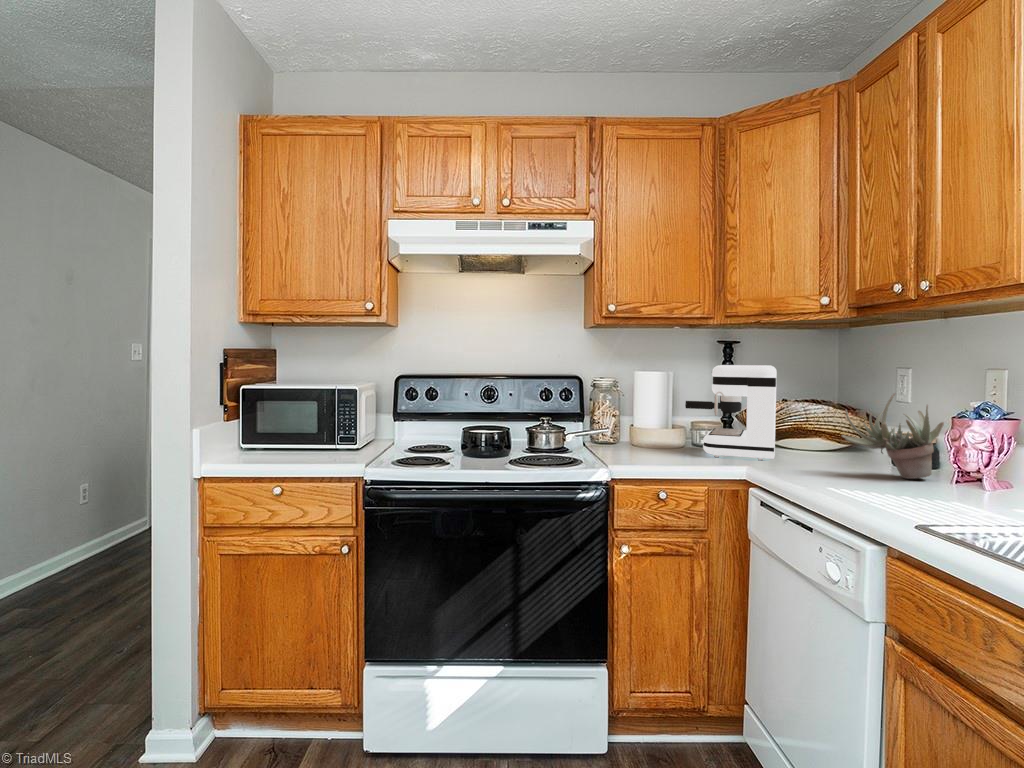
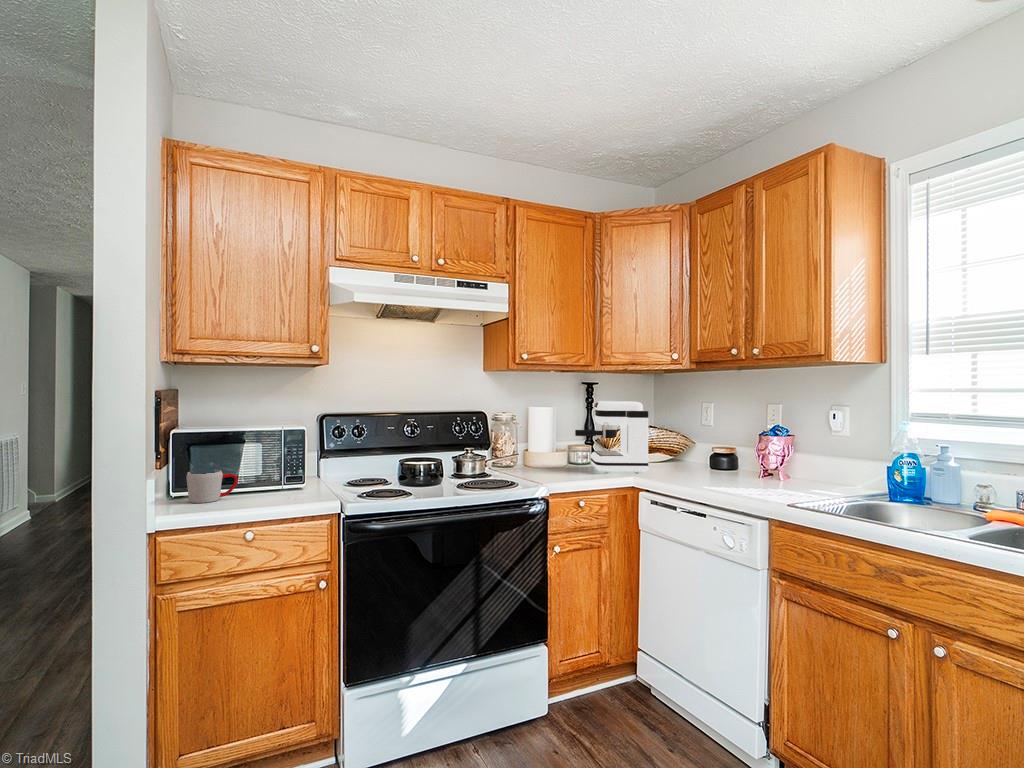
succulent plant: present [842,393,944,479] -> none [697,421,759,478]
mug: none [246,427,292,458] -> present [187,469,238,503]

